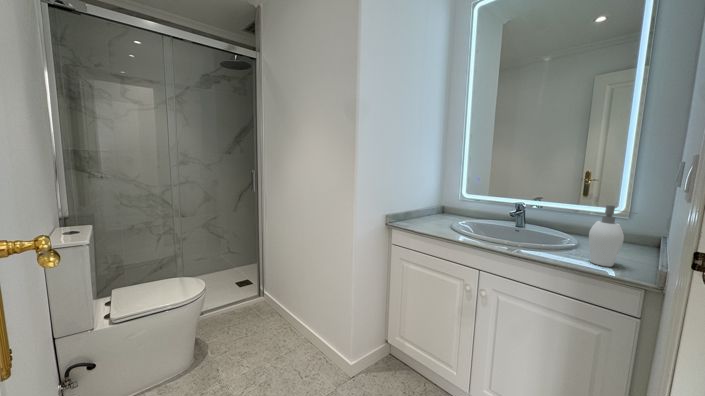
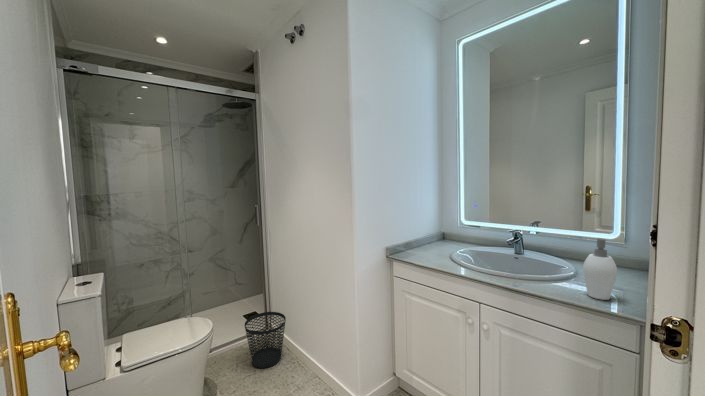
wastebasket: none [237,278,279,332] -> present [244,312,286,368]

